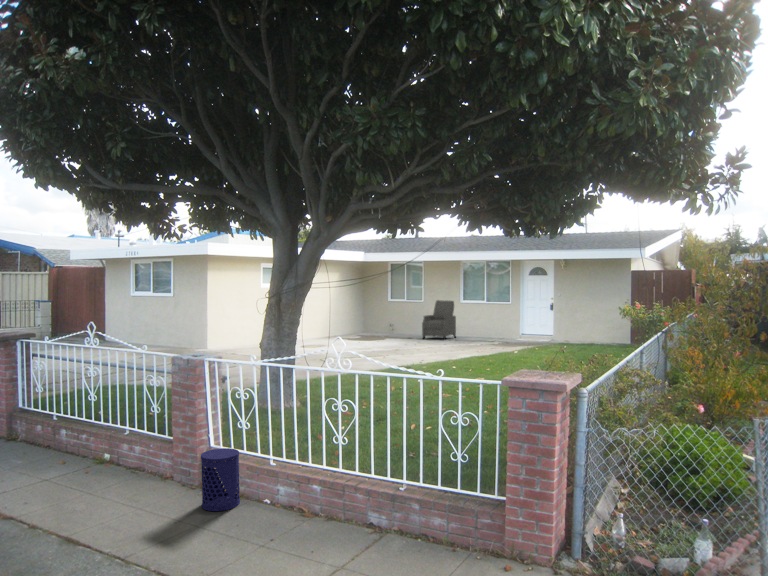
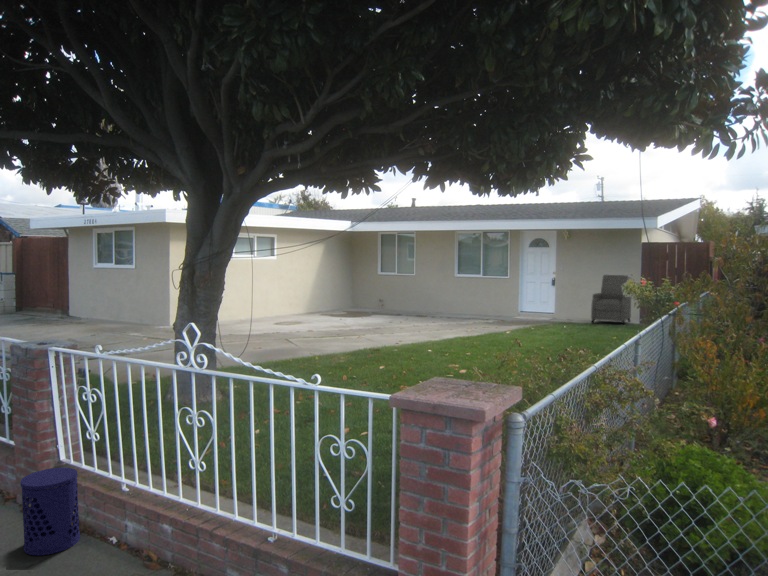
chair: present [422,300,456,340] -> present [591,275,631,325]

